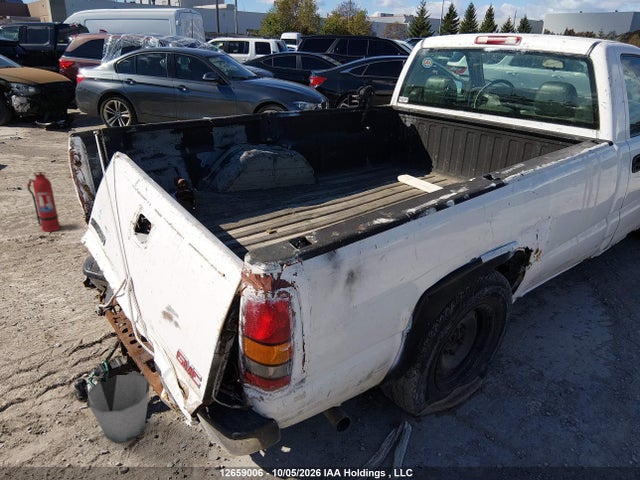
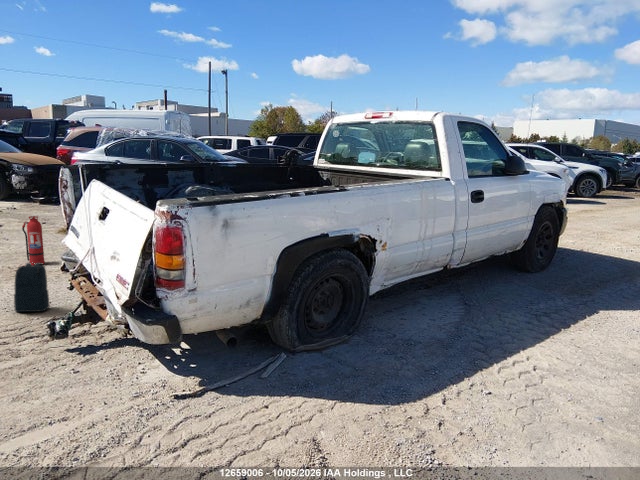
backpack: none [23,257,73,323] -> present [14,263,49,312]
bucket: present [88,371,149,442] -> none [57,318,101,367]

